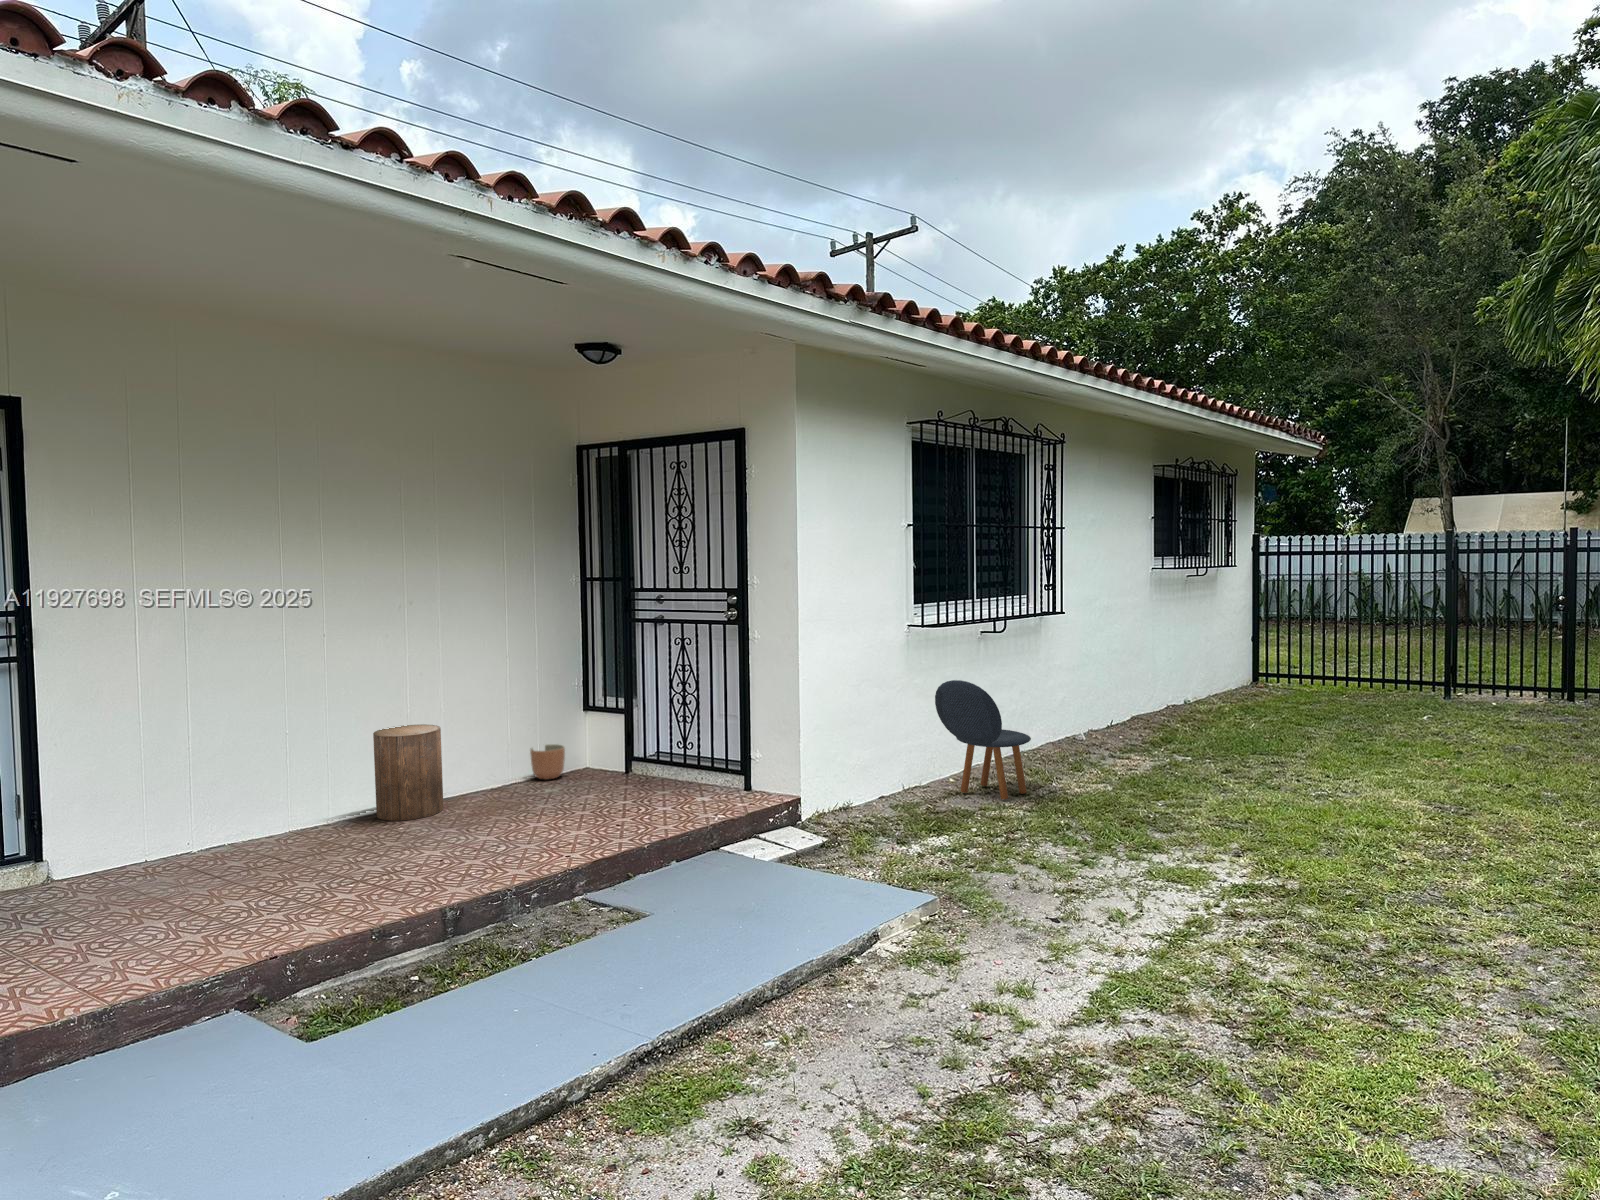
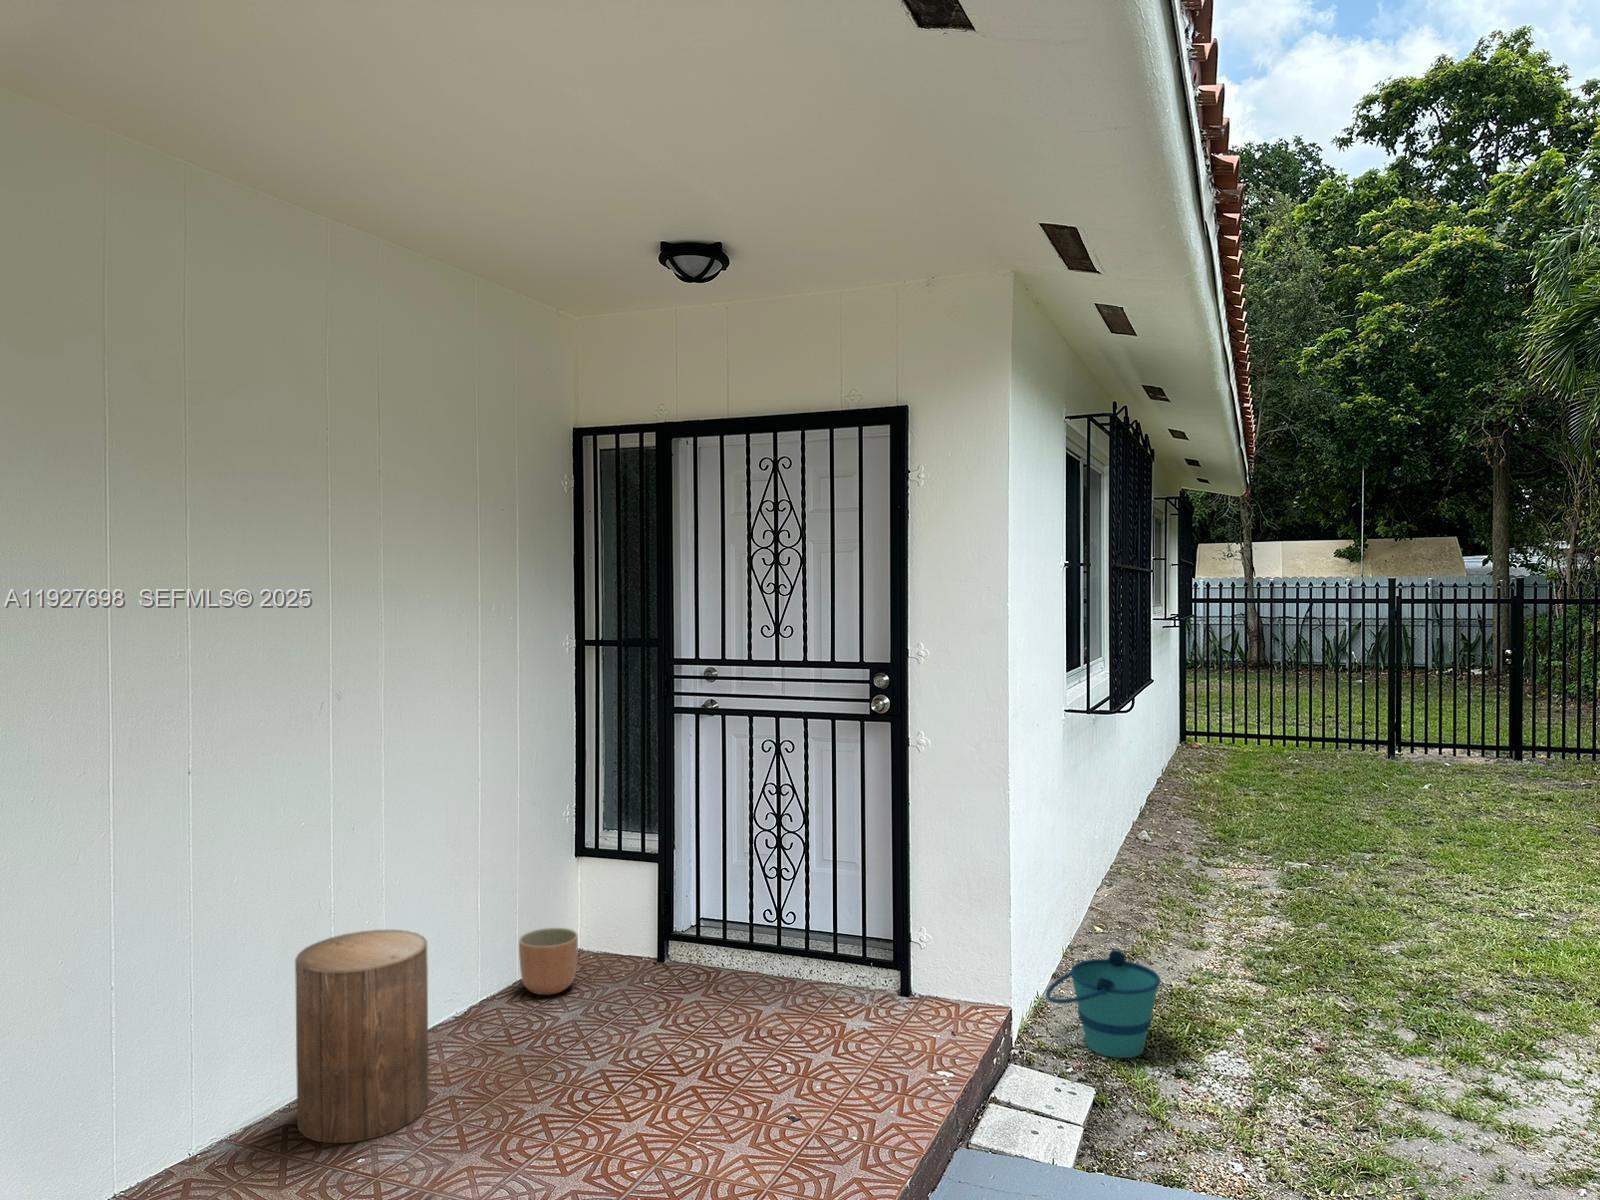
chair: present [935,680,1031,799] -> none [1101,787,1216,950]
bucket: none [825,779,895,843] -> present [1046,950,1161,1058]

